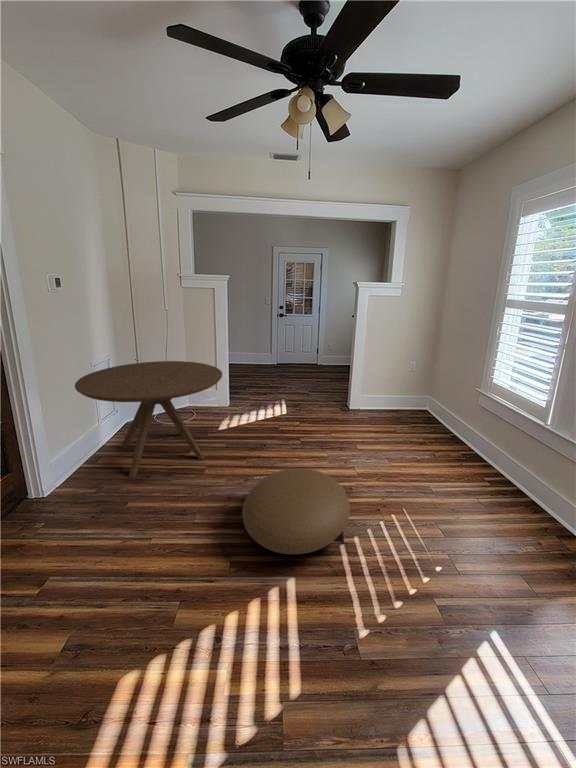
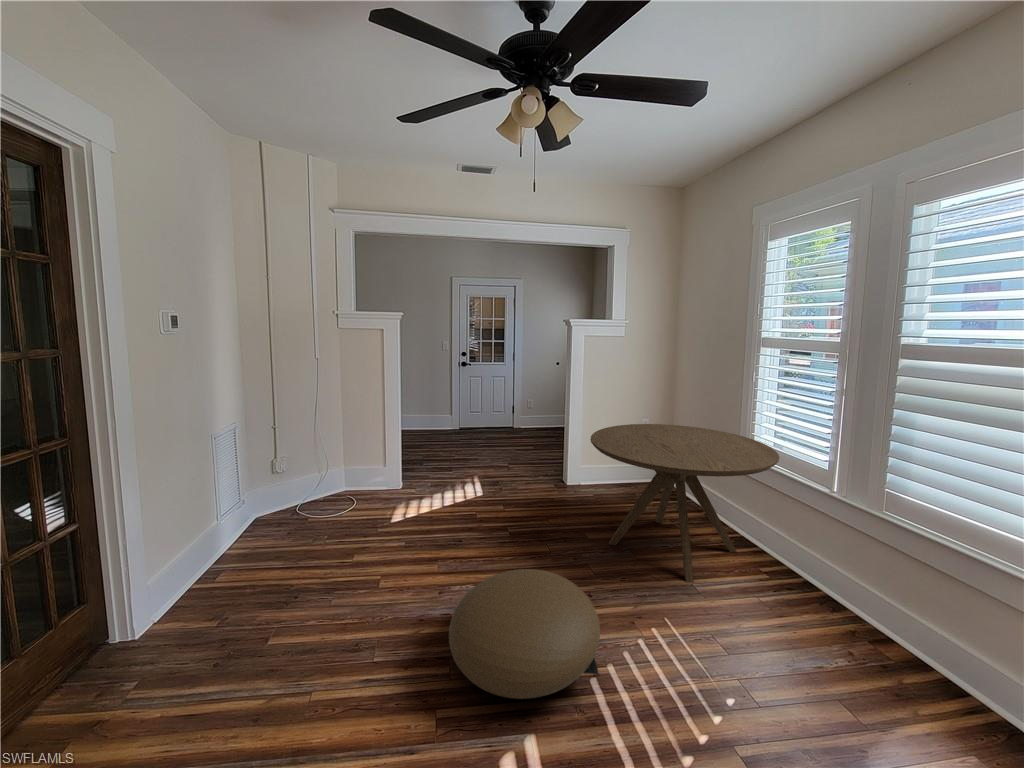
dining table: present [75,361,222,478] -> present [590,424,779,583]

